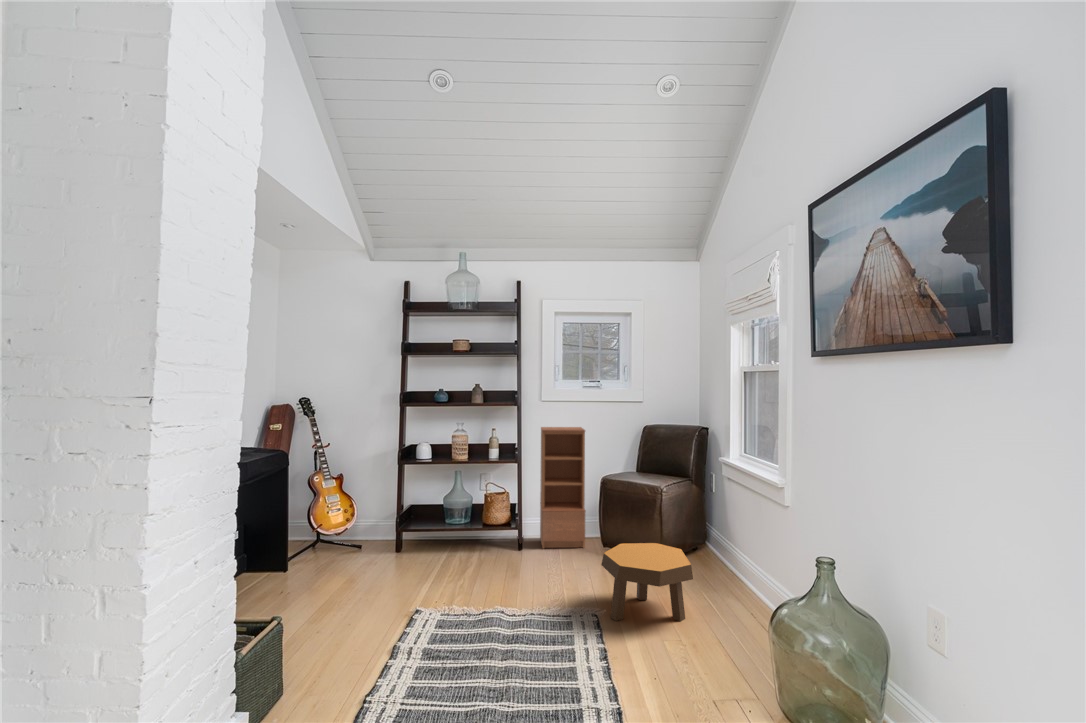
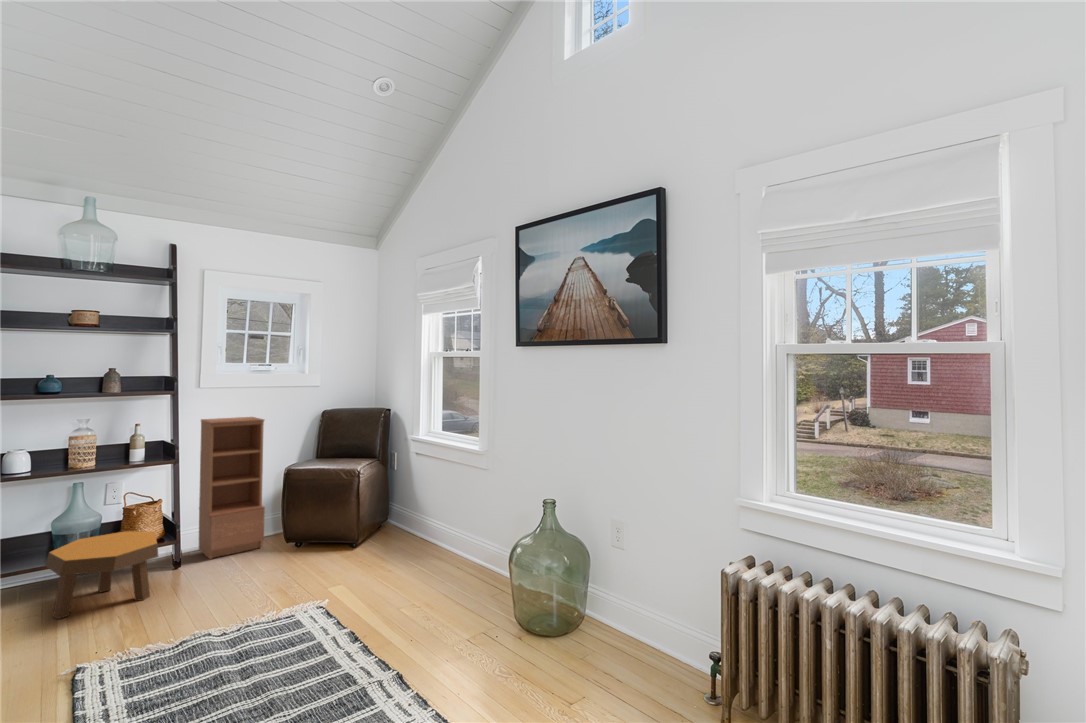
footstool: present [601,543,693,622] -> present [45,531,158,619]

